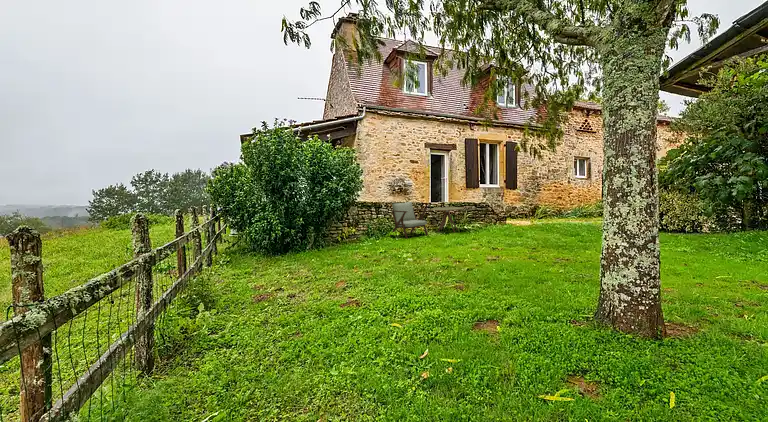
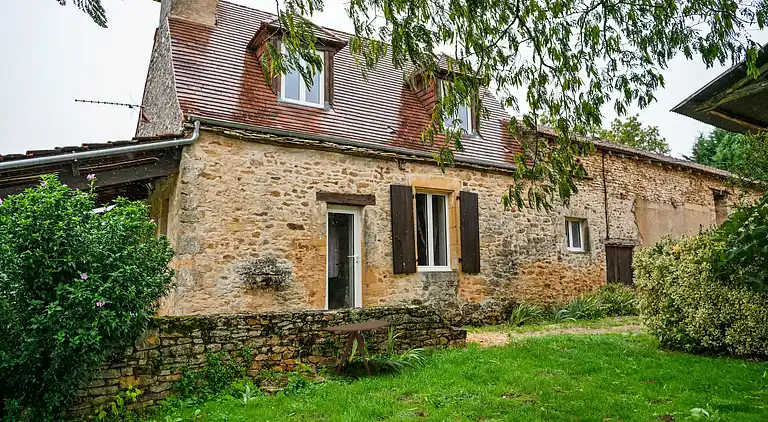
lounge chair: present [390,202,428,239] -> none [233,313,315,399]

